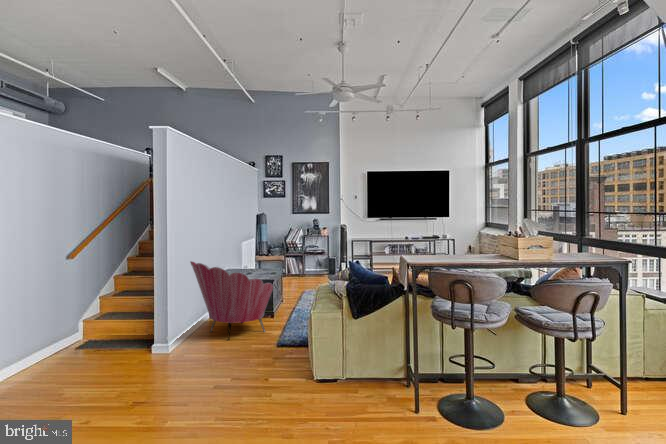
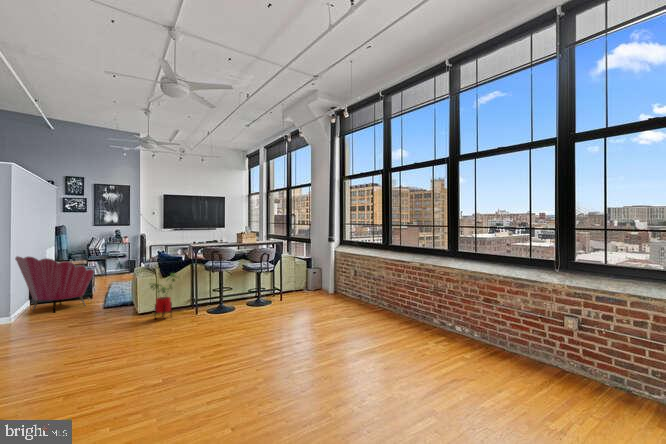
house plant: none [332,316,382,404] -> present [151,273,179,316]

